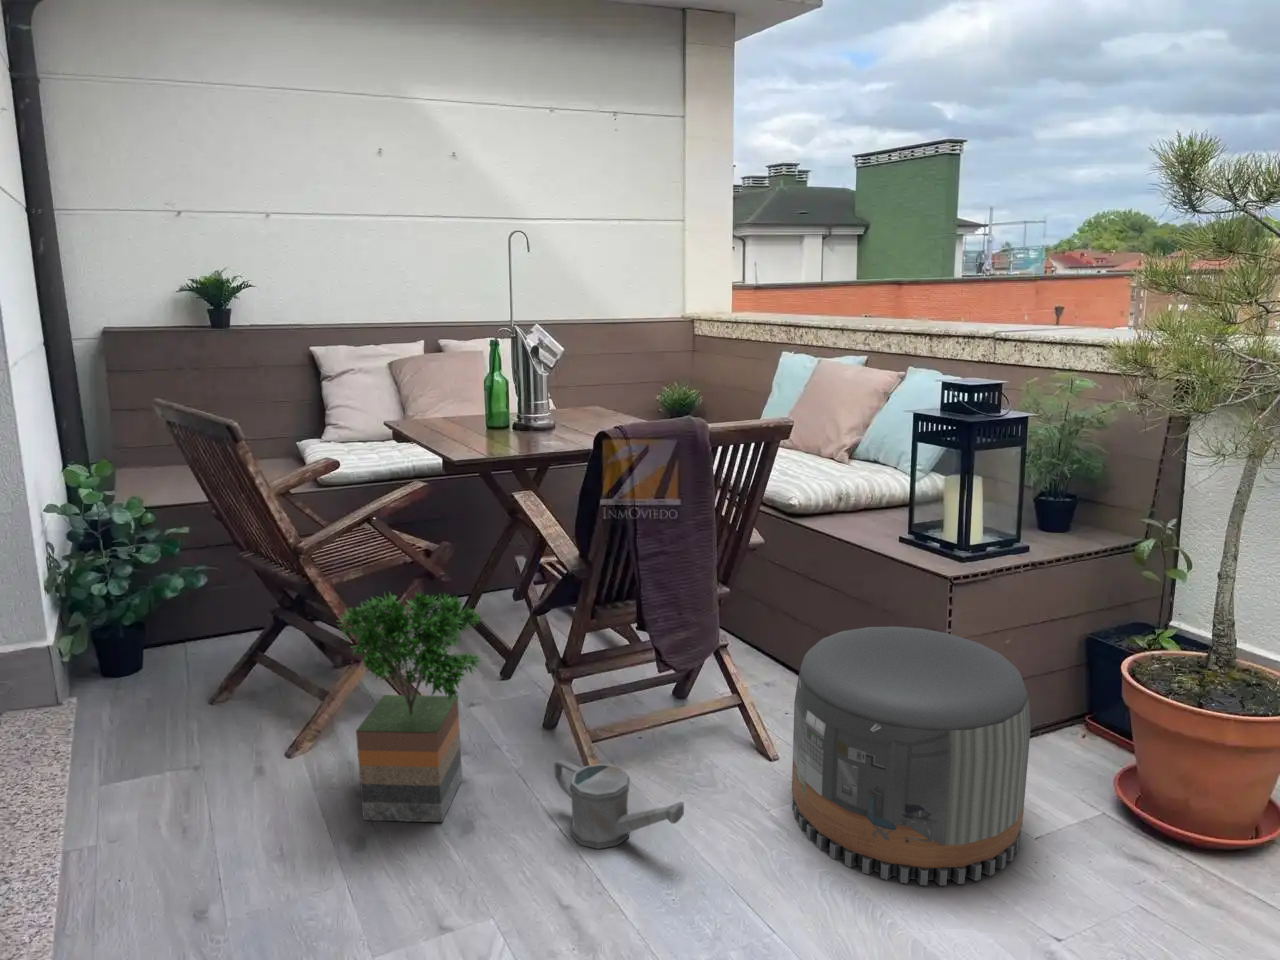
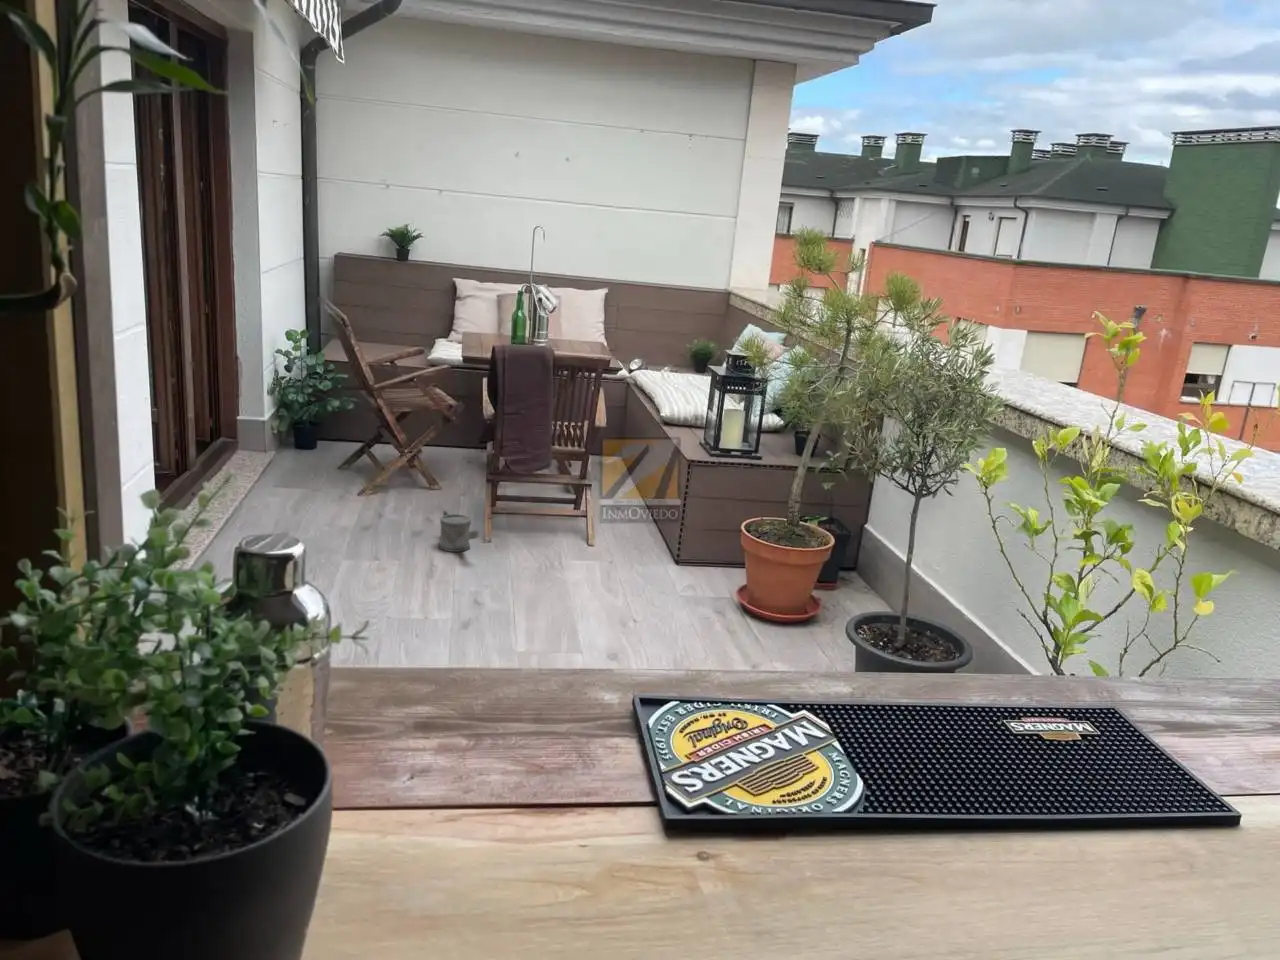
potted tree: present [340,592,482,822] -> none [351,410,428,528]
pouf: present [792,626,1031,885] -> none [548,475,674,600]

